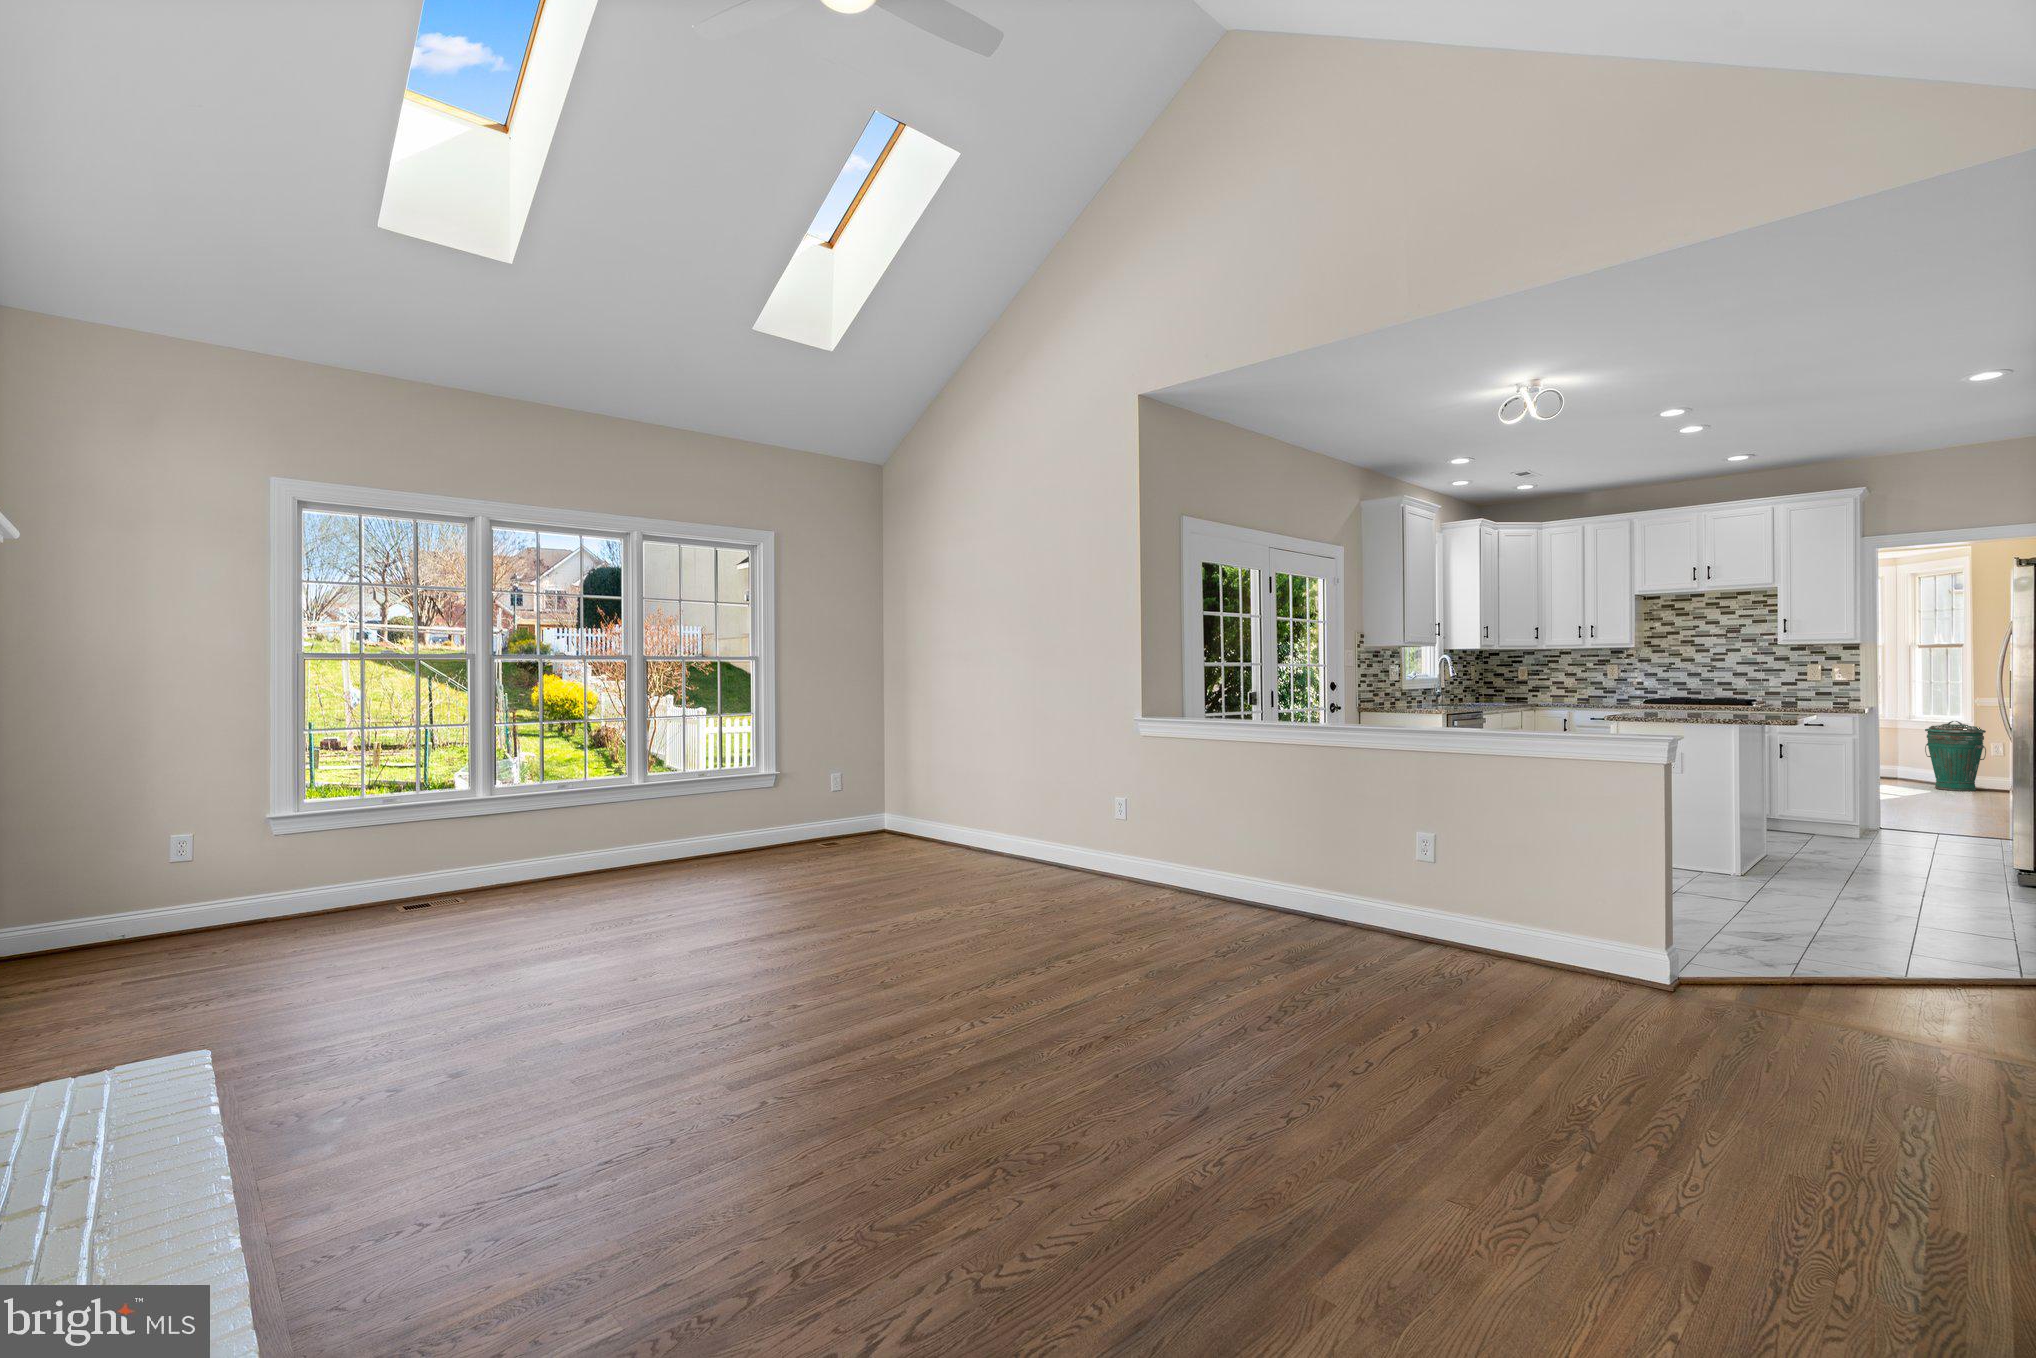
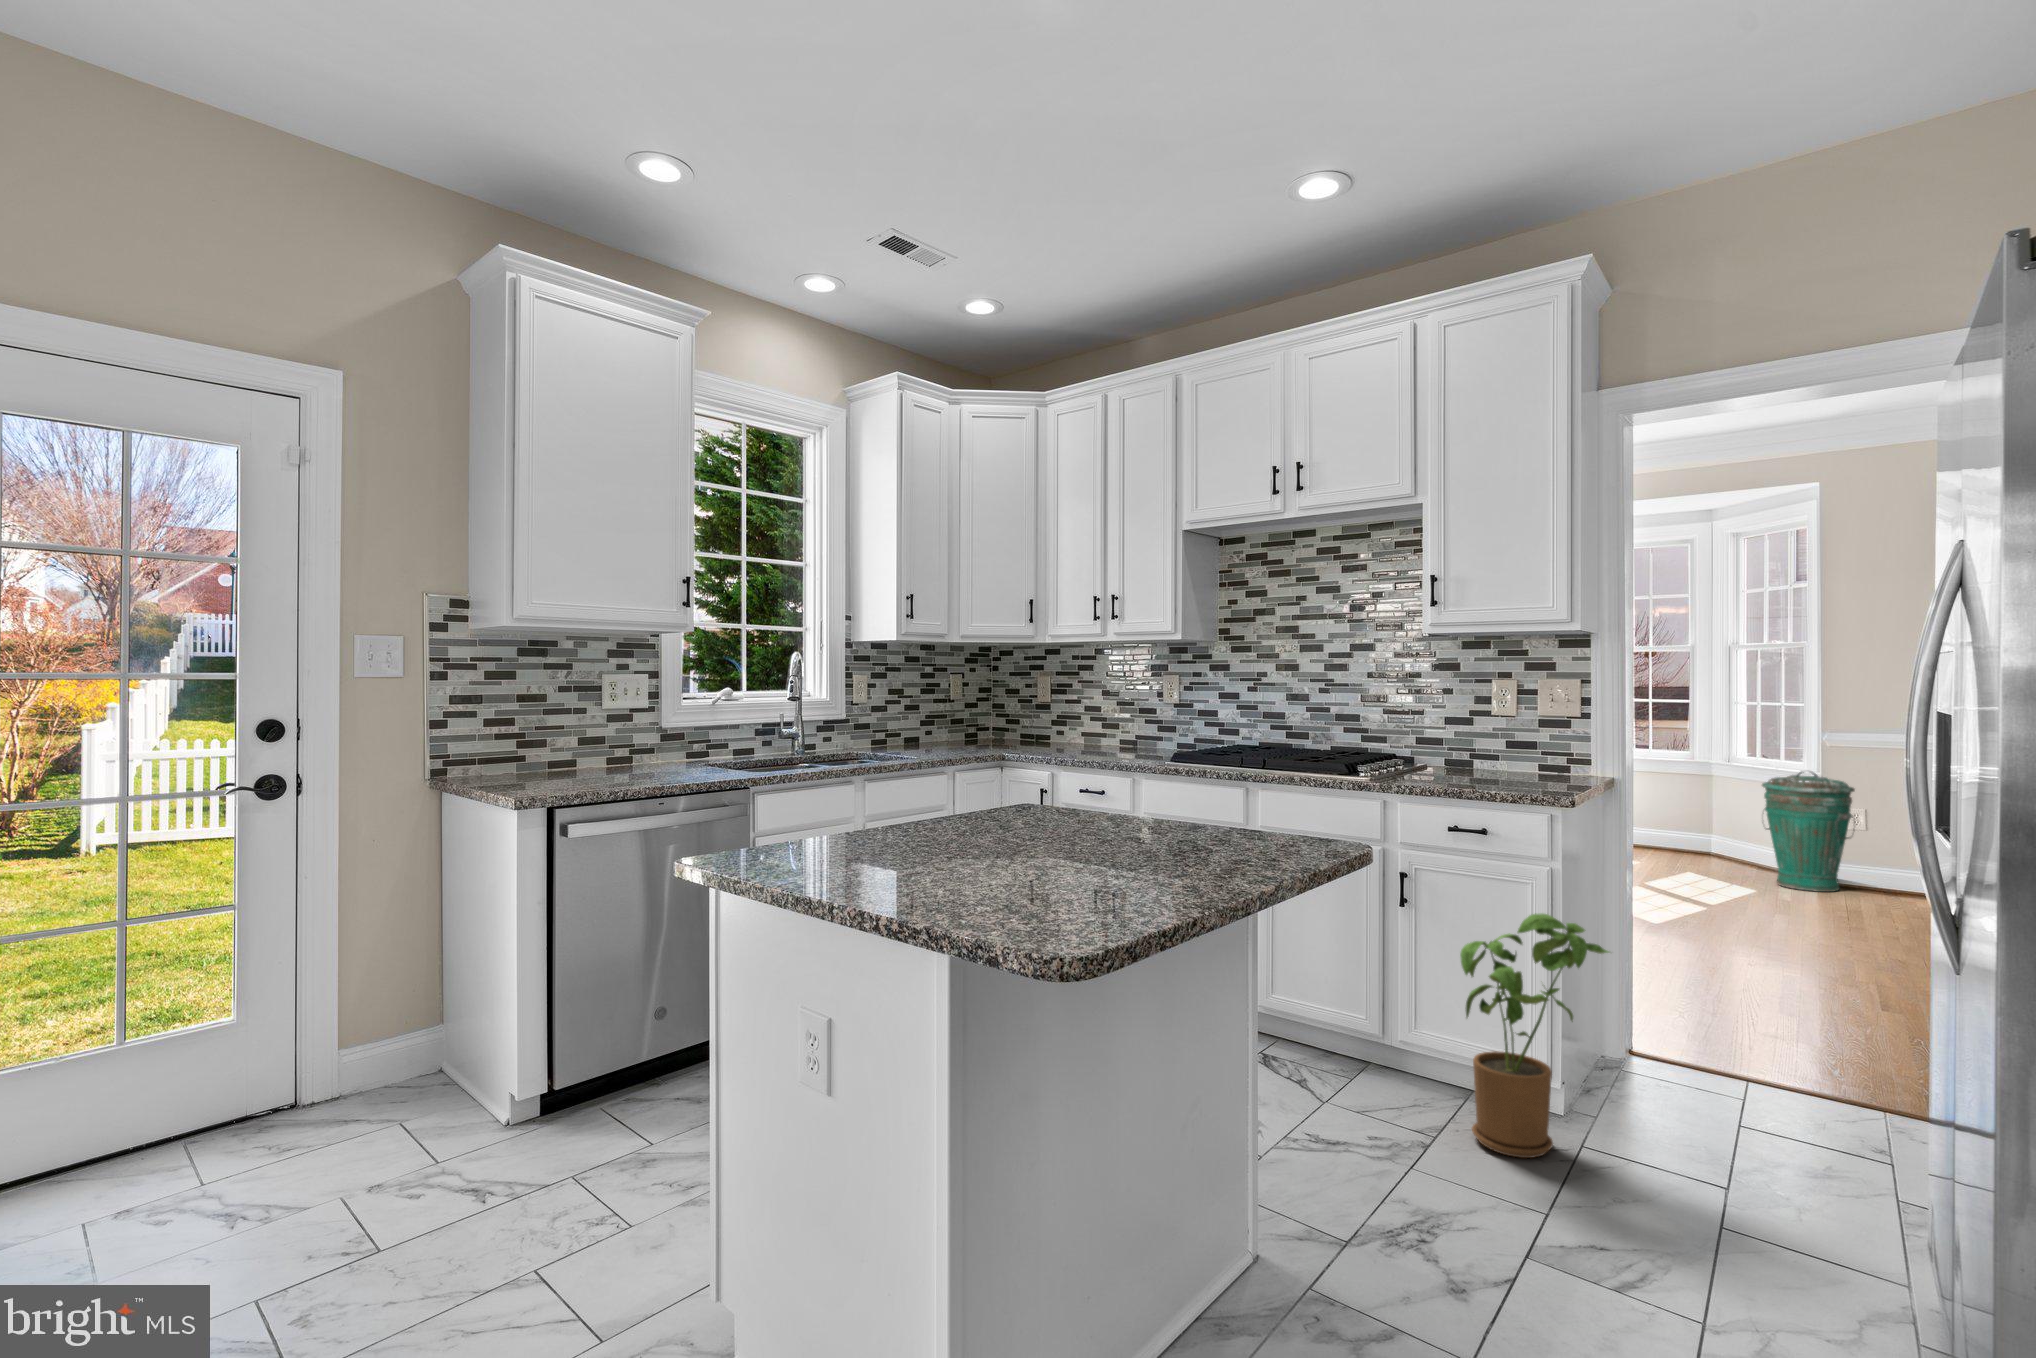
house plant: none [1817,753,1888,845] -> present [1460,913,1609,1158]

